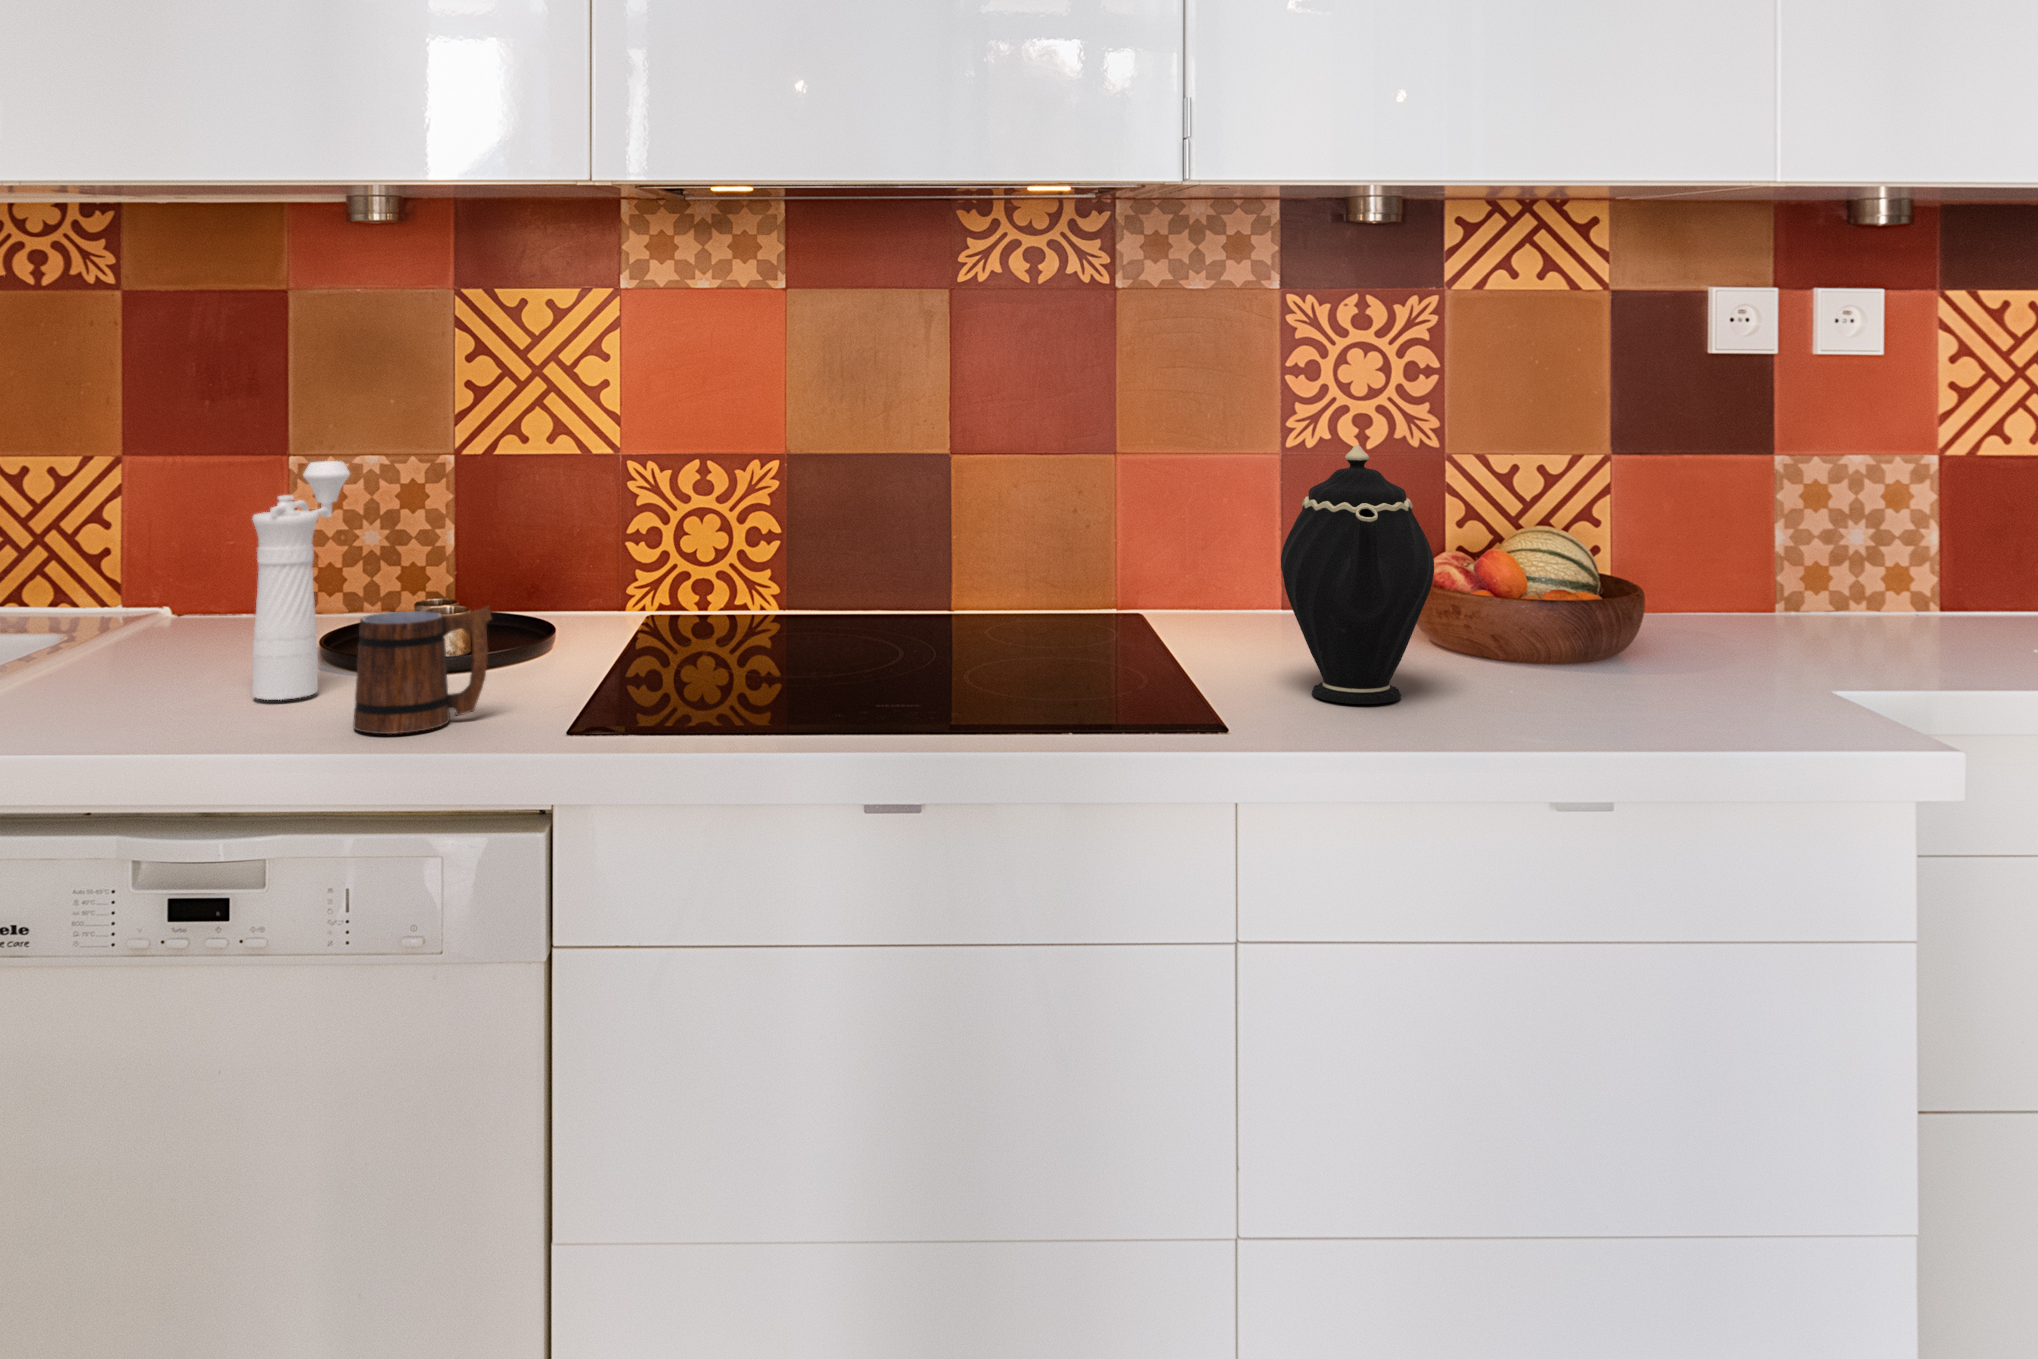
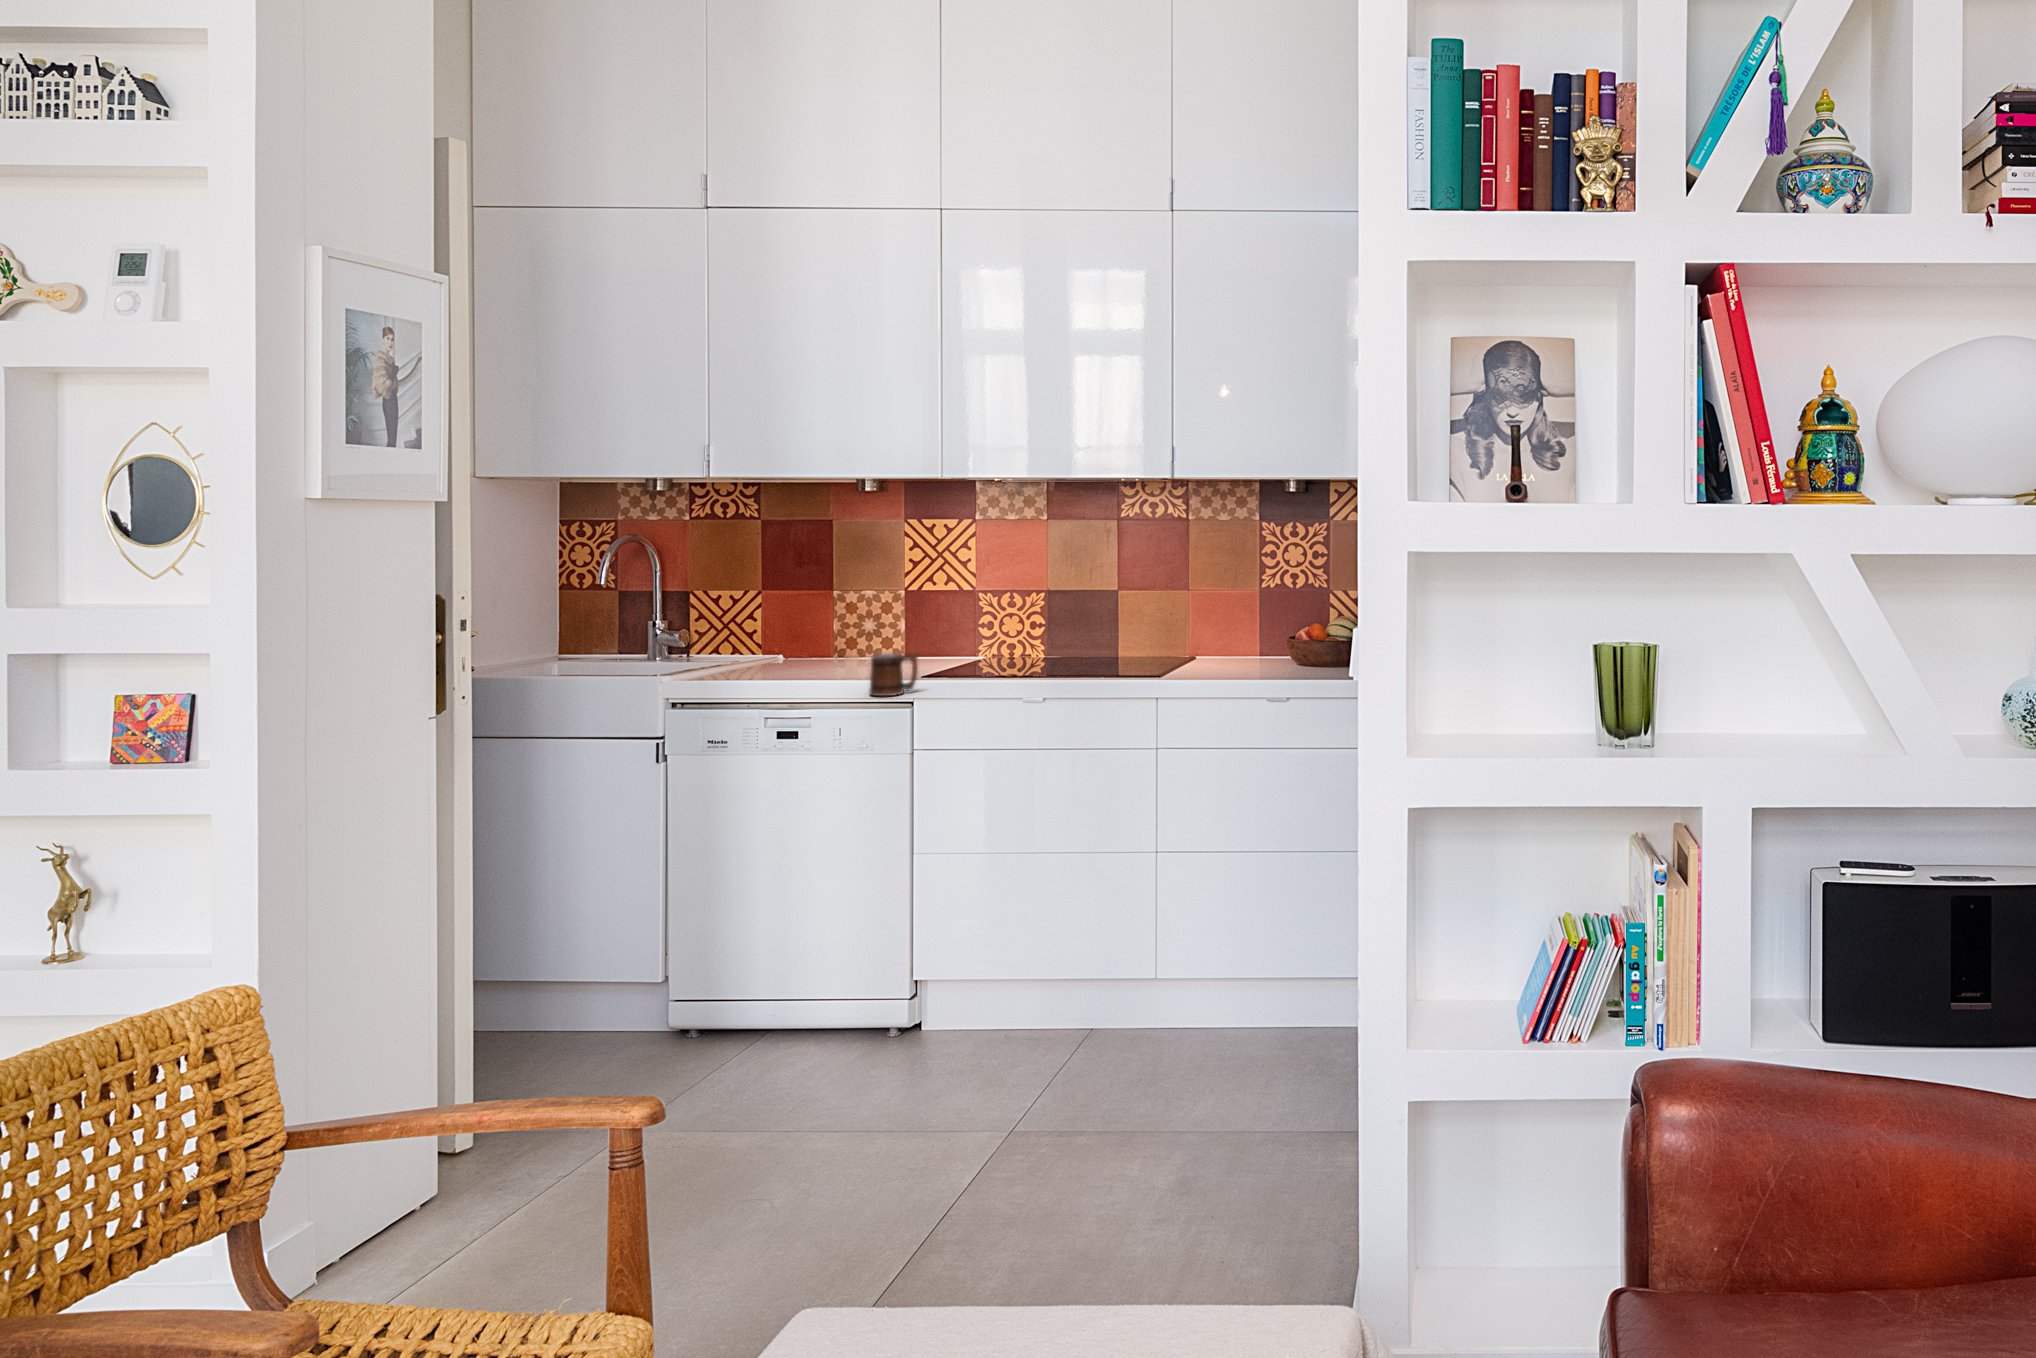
teapot: present [1281,445,1434,704] -> none [1218,593,1275,688]
pepper mill: present [252,461,350,700] -> none [829,597,864,687]

